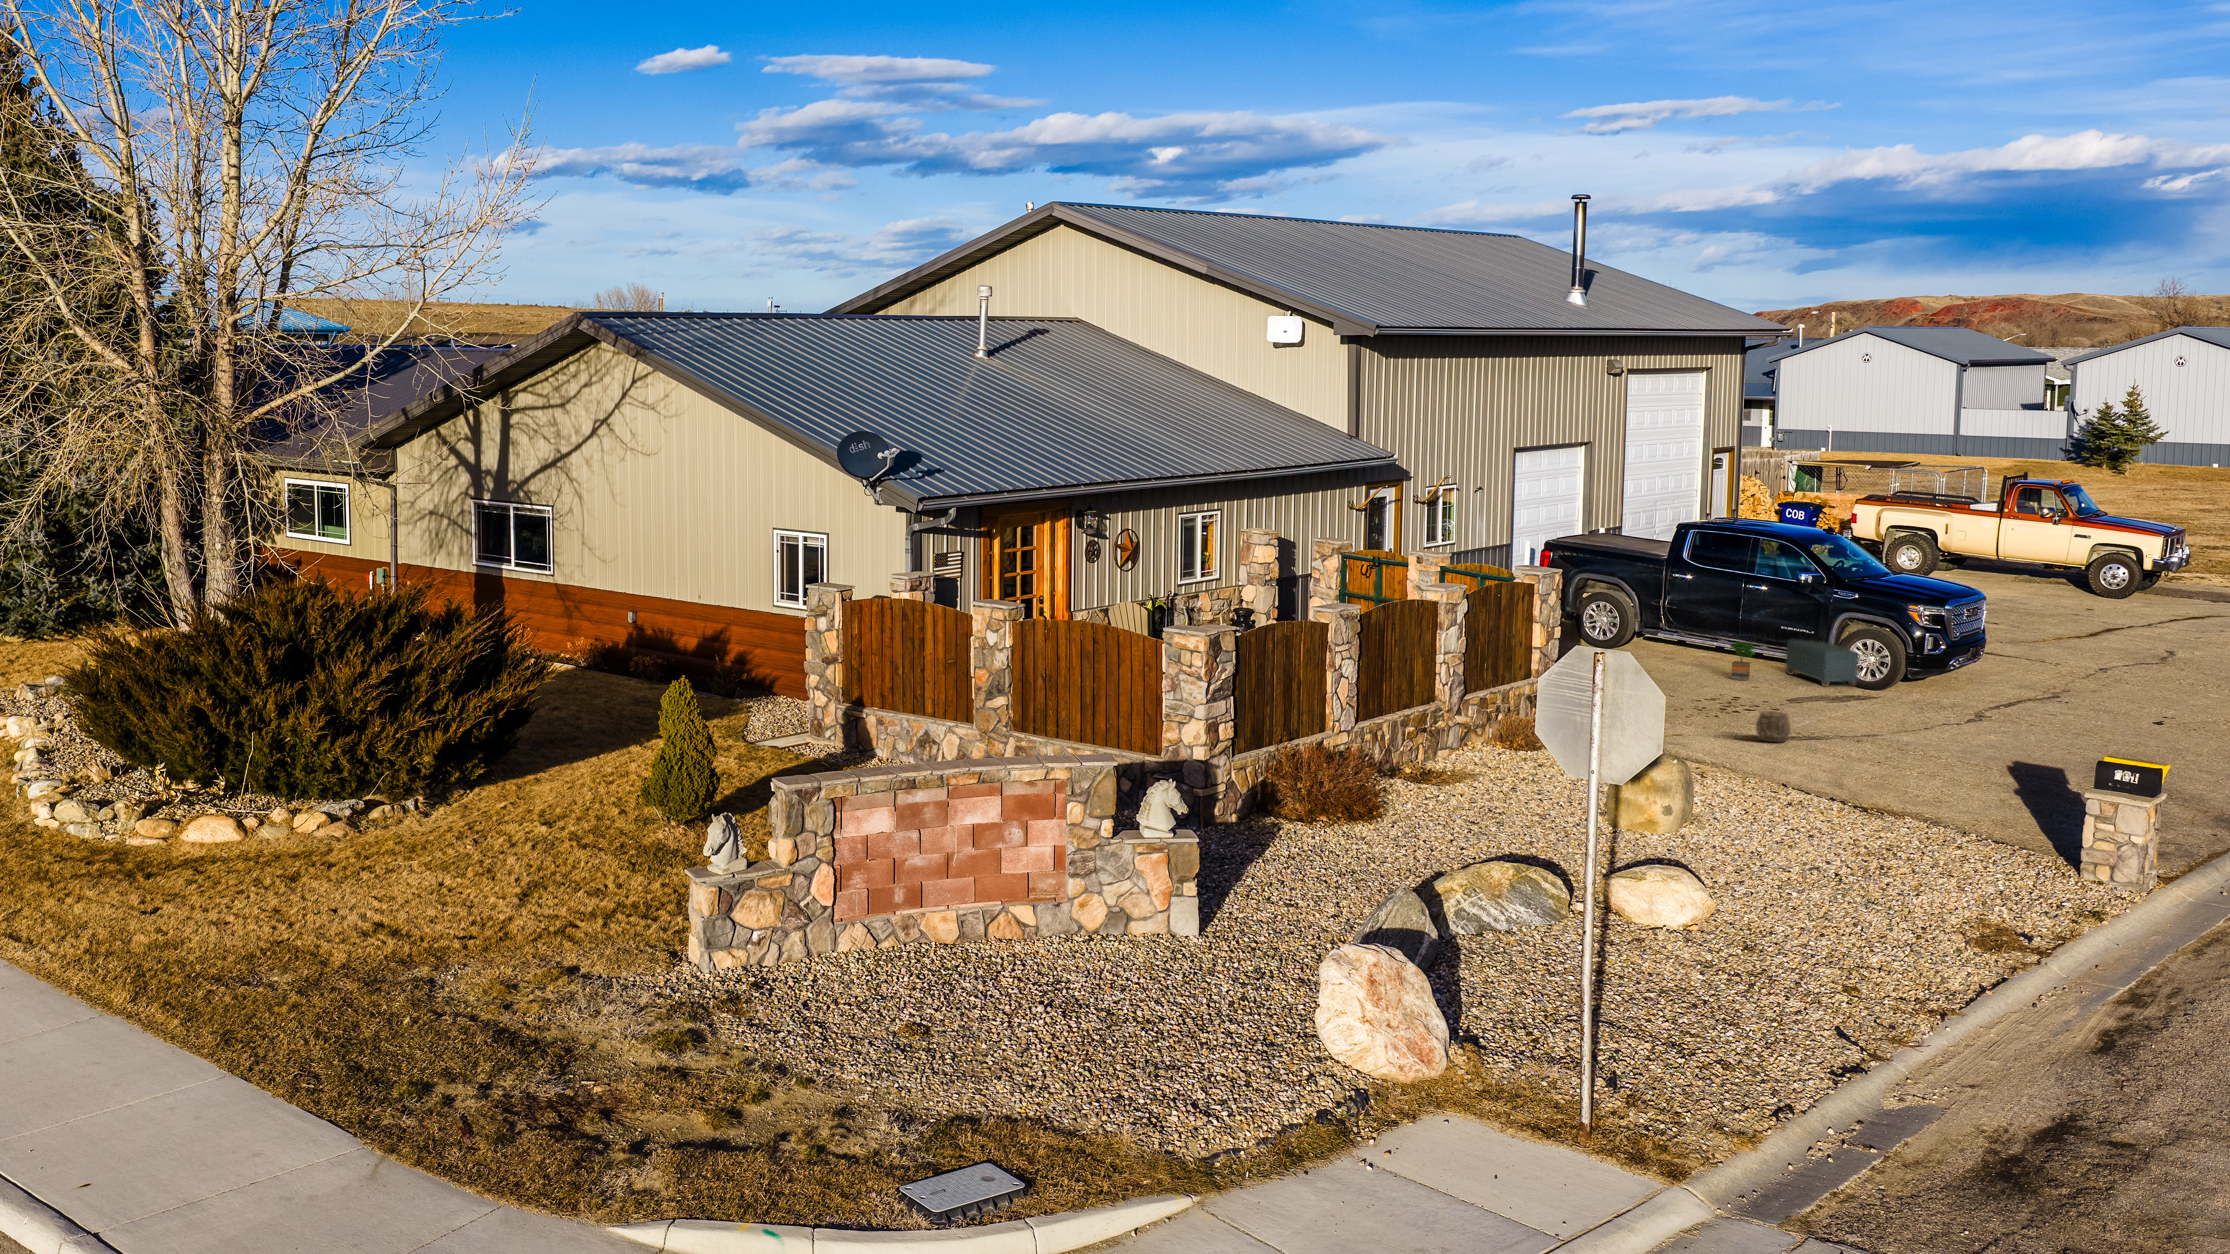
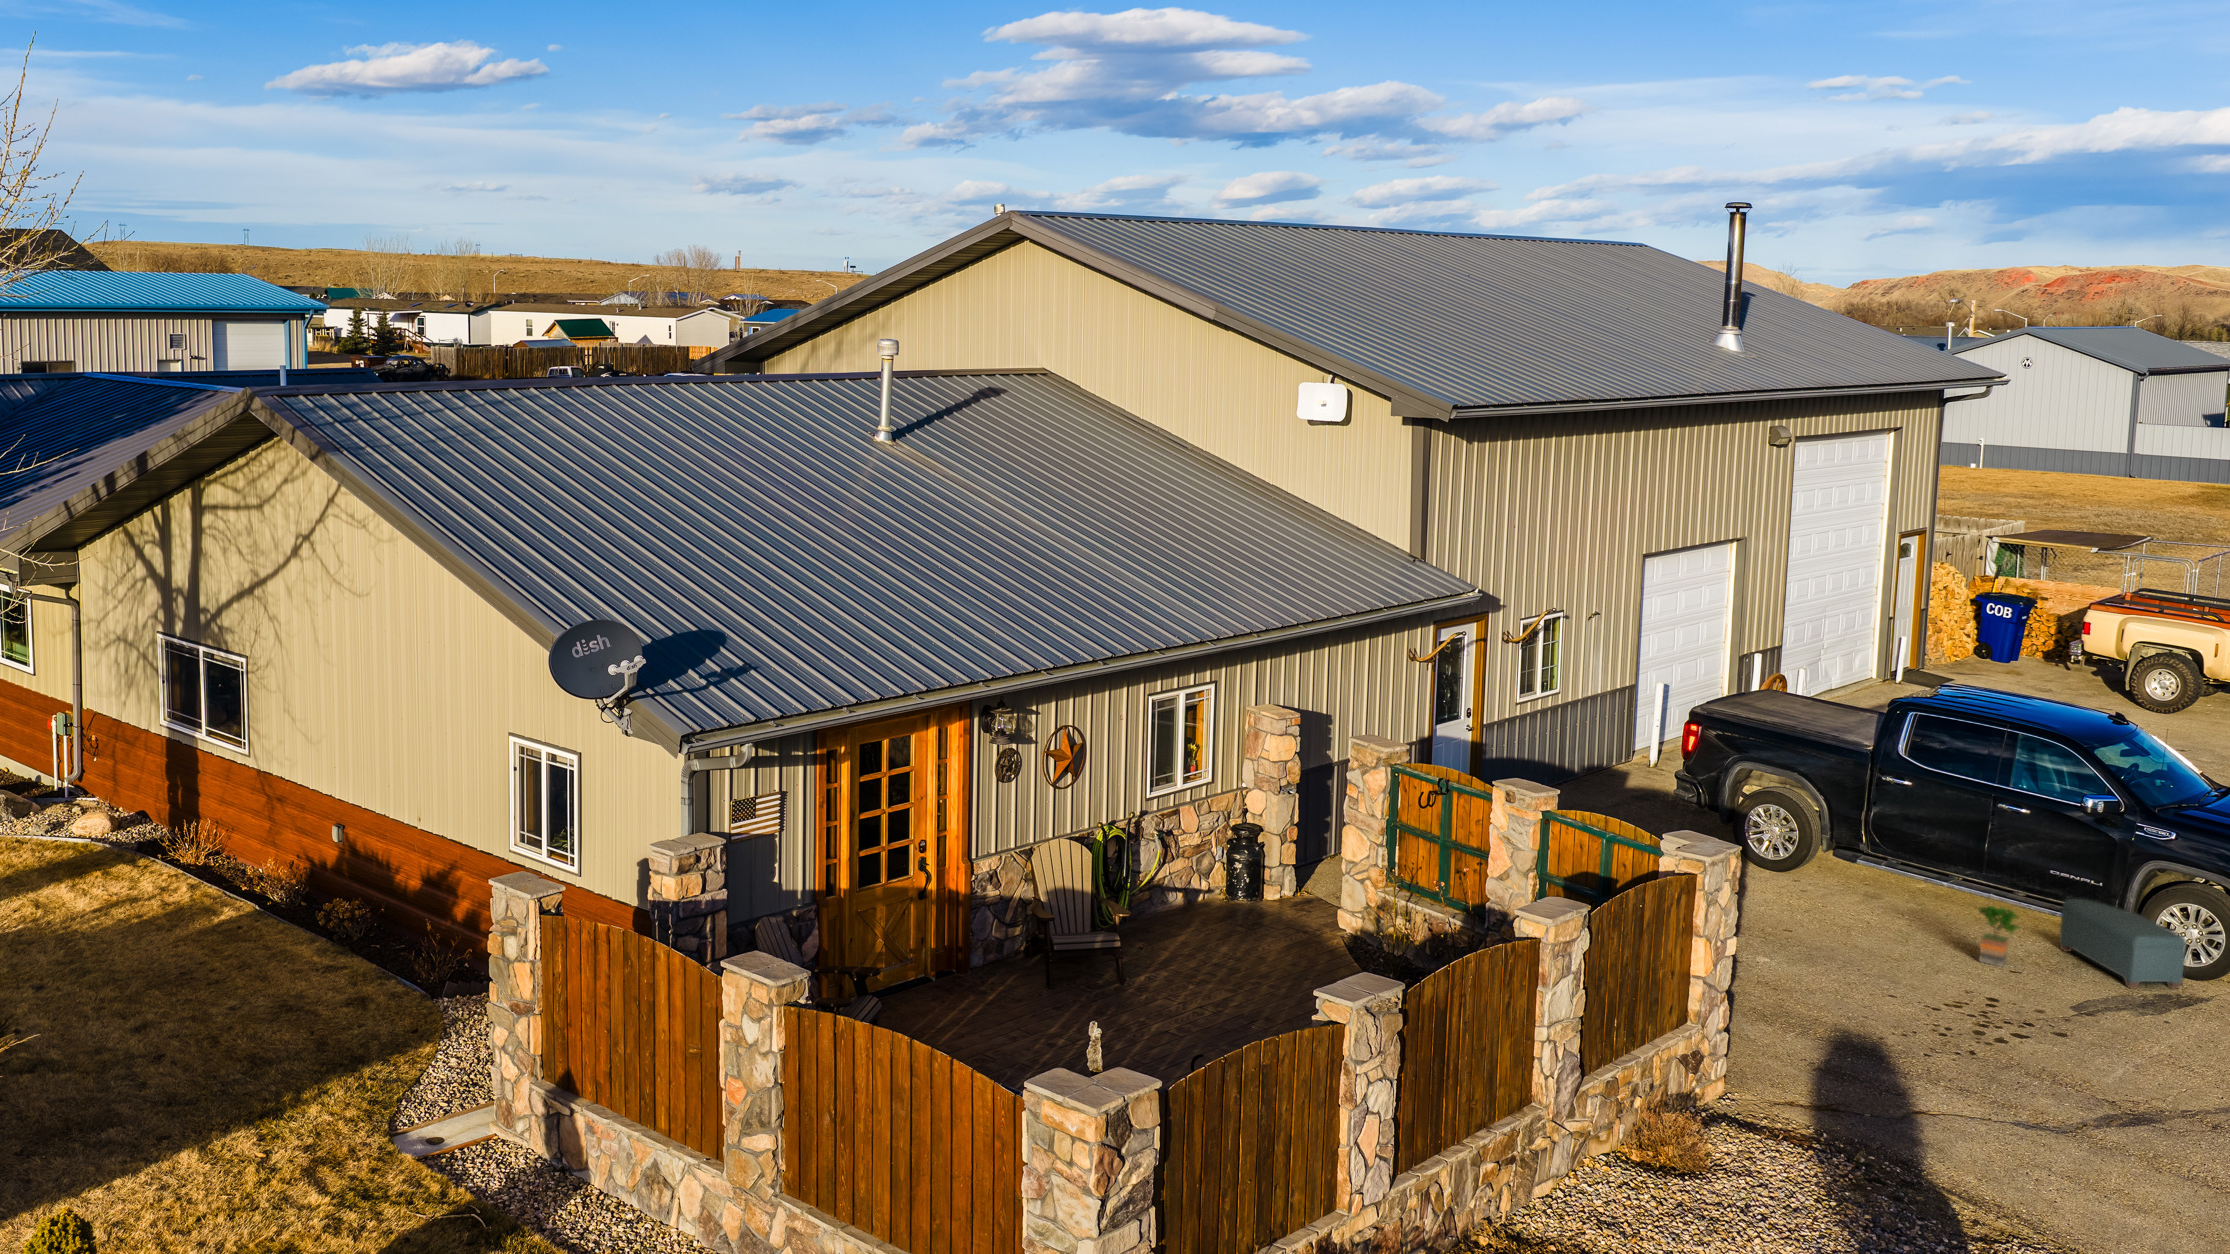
woven basket: present [1756,711,1791,743] -> none [2065,1107,2129,1168]

